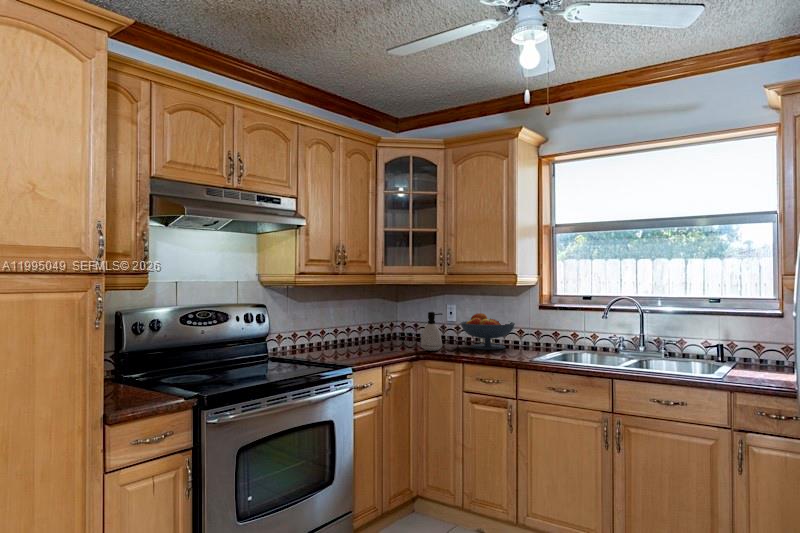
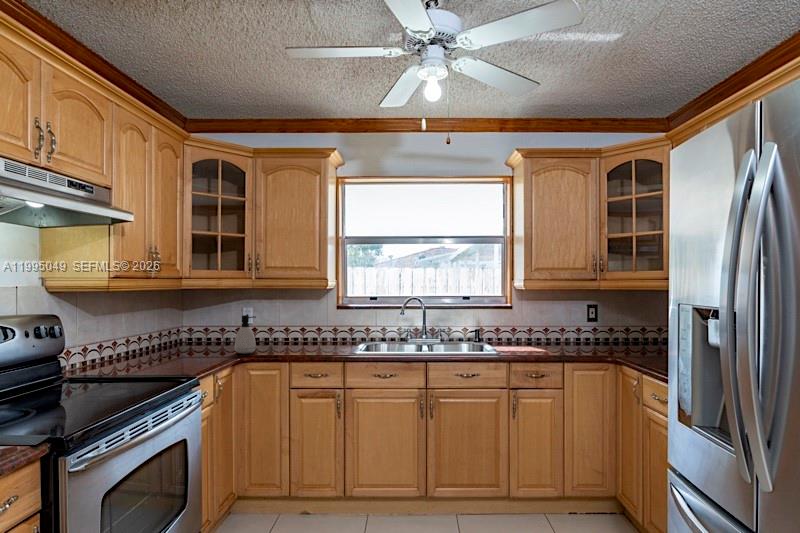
fruit bowl: present [461,313,515,350] -> none [264,315,315,348]

